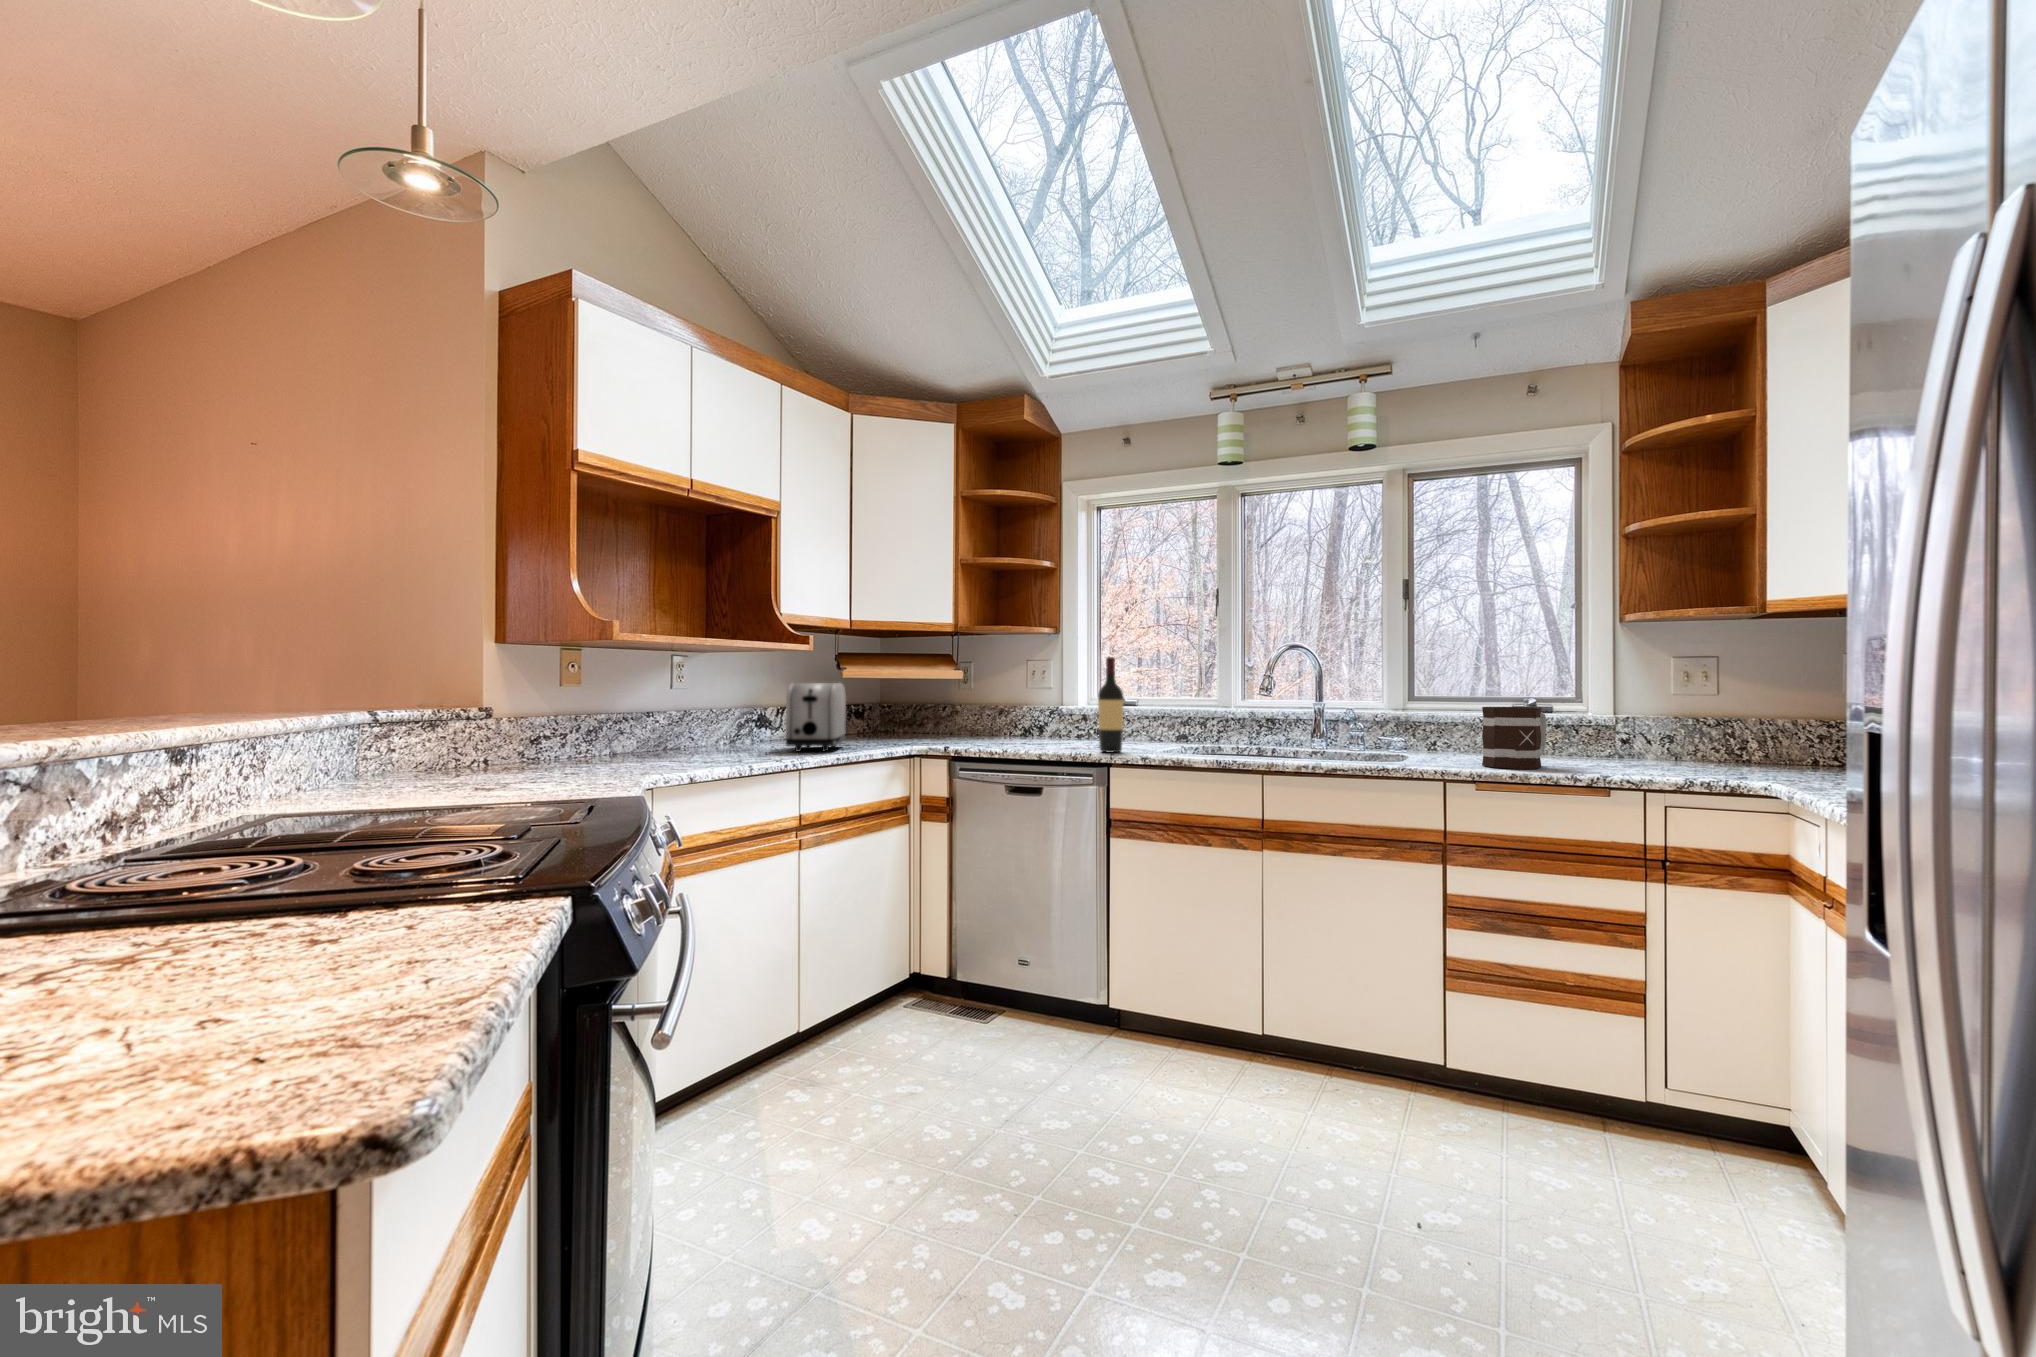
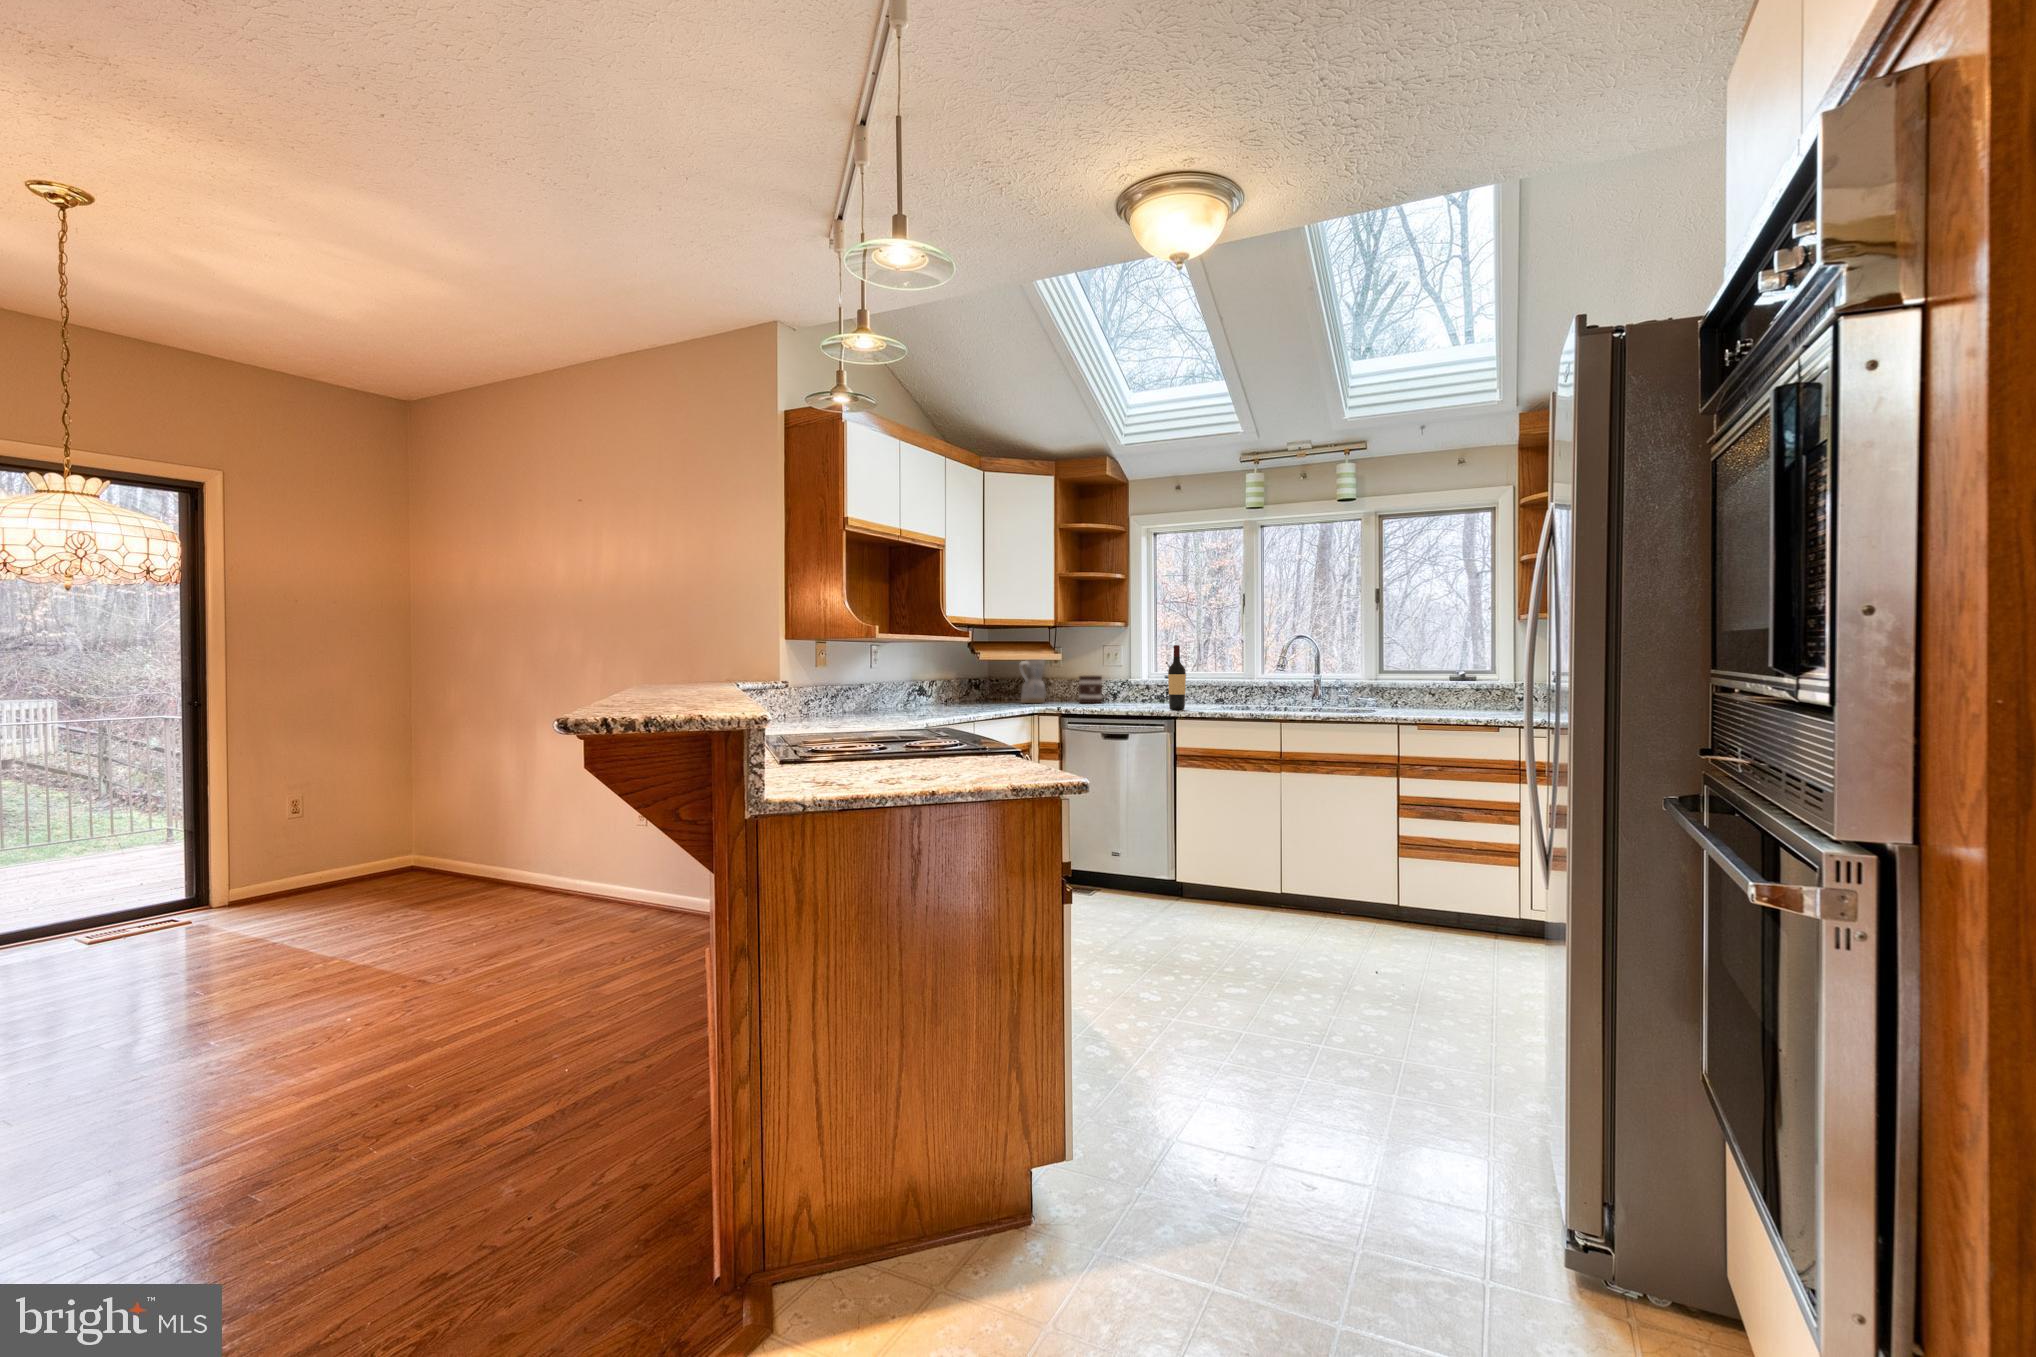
ceramic pitcher: none [913,676,951,737] -> present [1019,660,1046,703]
toaster: present [786,683,846,751] -> none [954,664,988,711]
mug: present [1482,707,1547,769] -> present [1079,676,1109,703]

